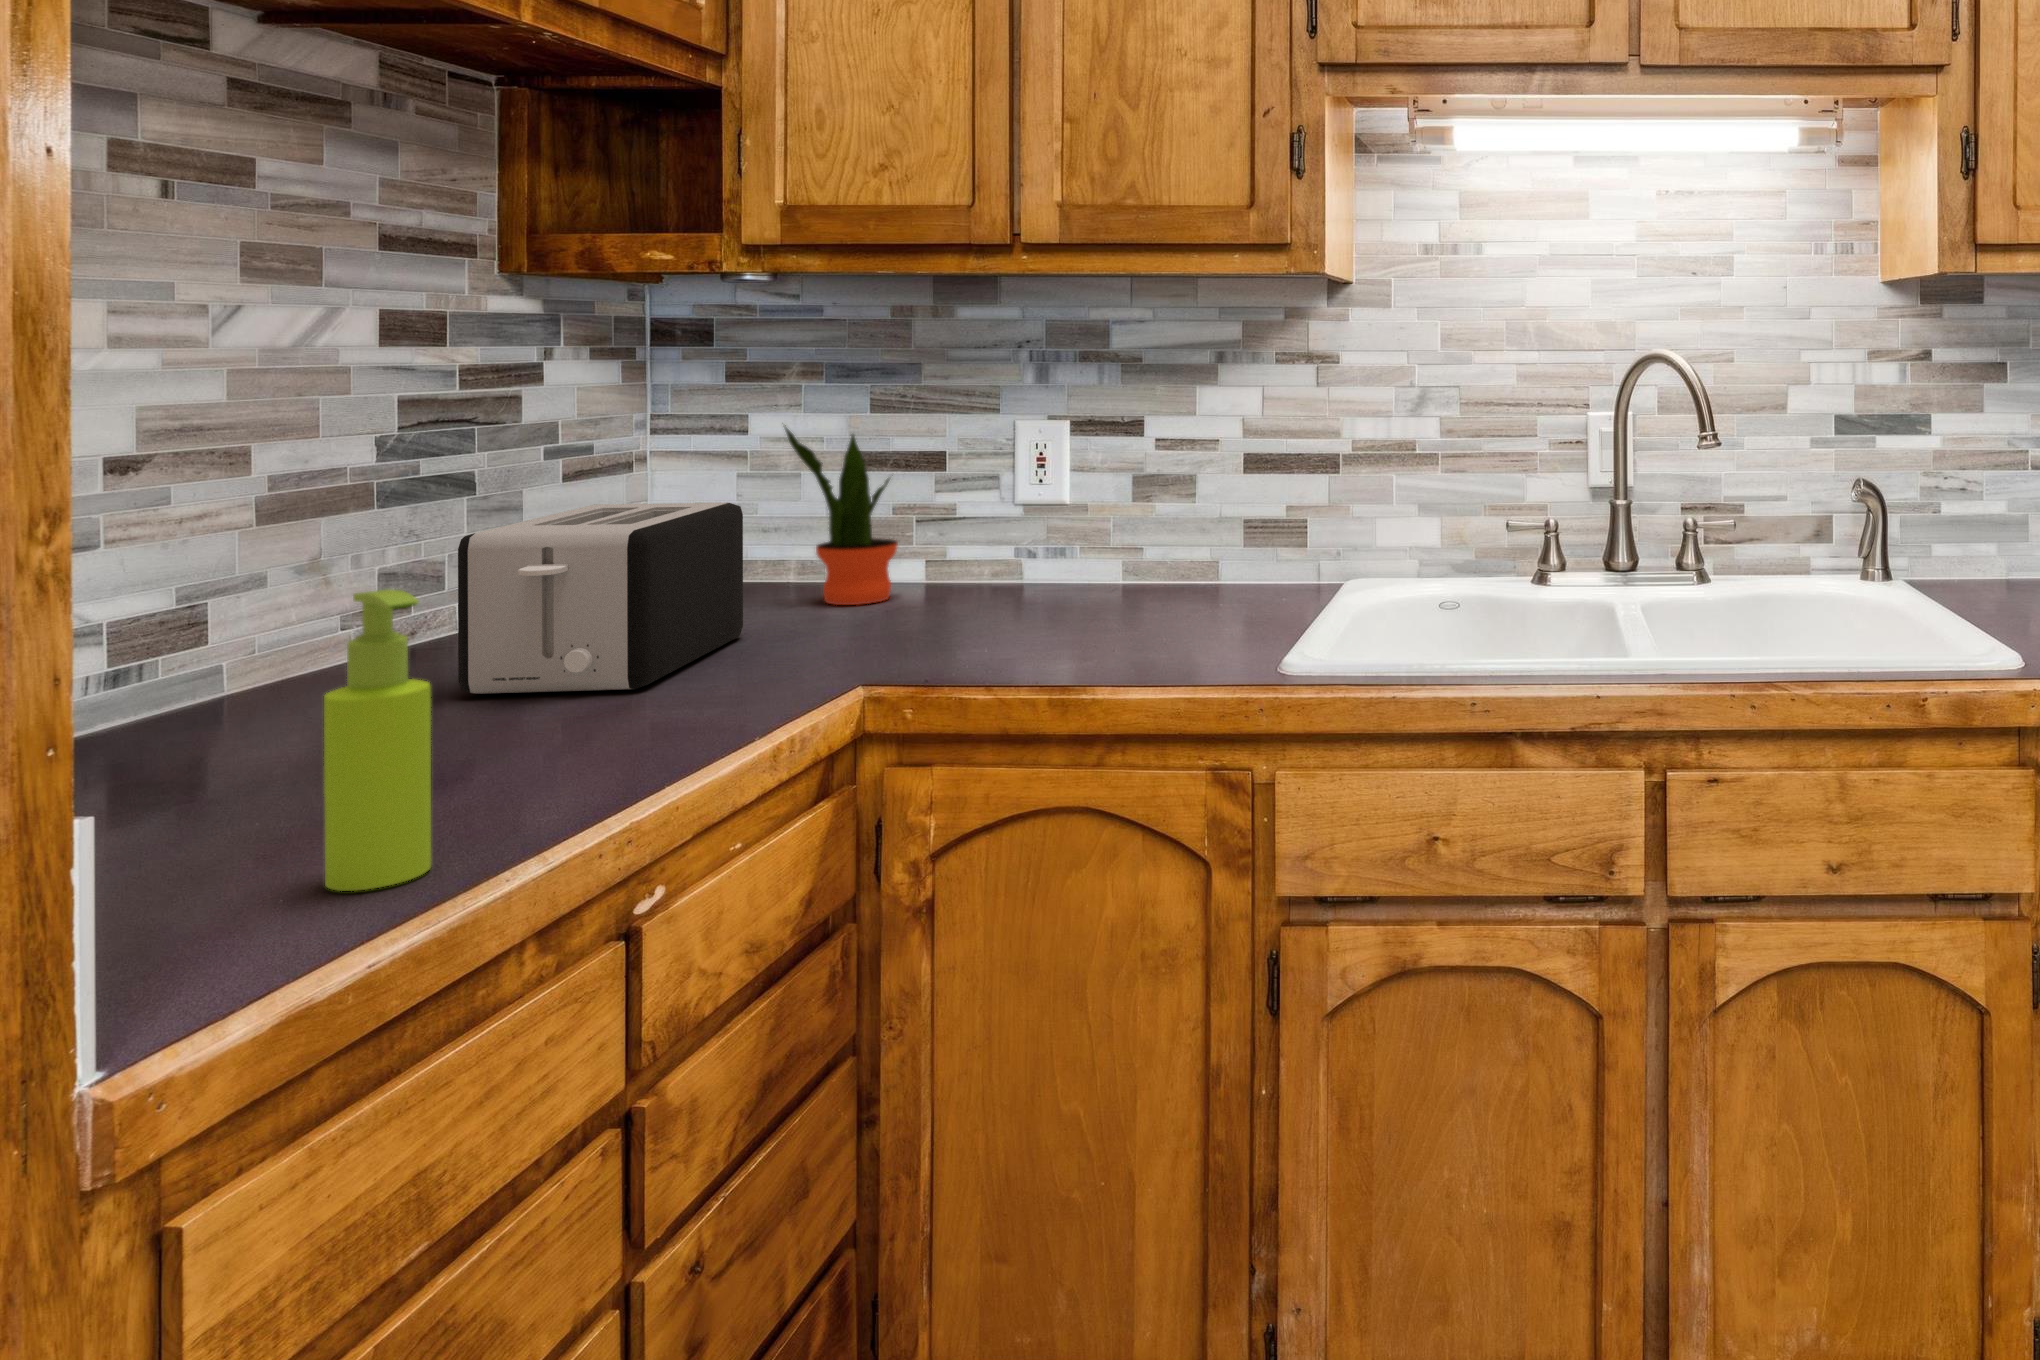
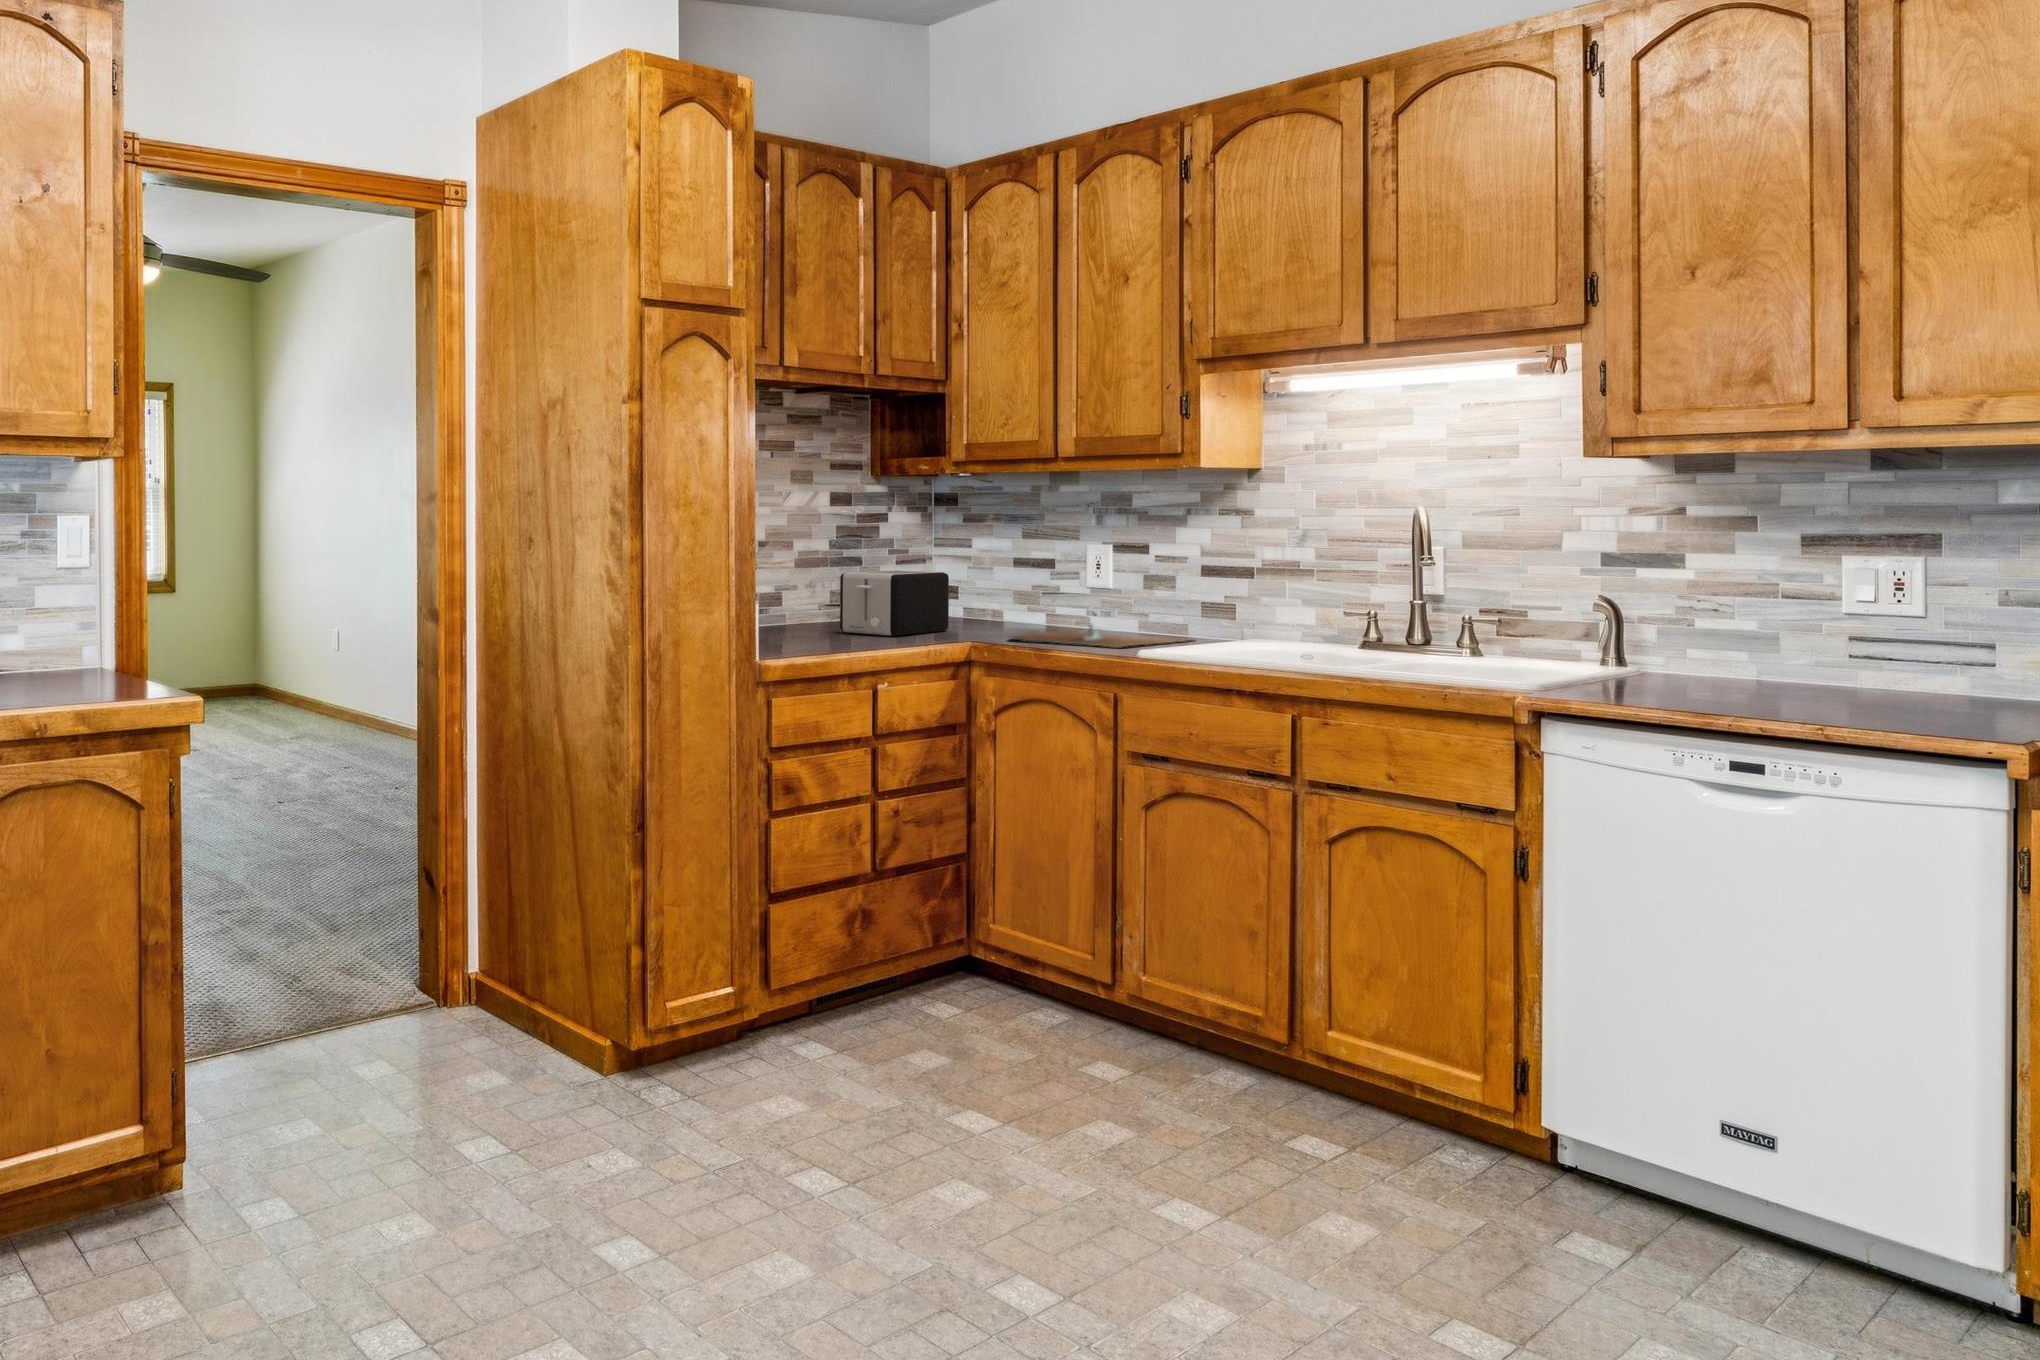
potted plant: present [785,425,898,605] -> none [977,541,1029,628]
soap dispenser: present [324,589,431,891] -> none [781,570,806,653]
cutting board: none [930,591,1253,657] -> present [1012,625,1190,648]

